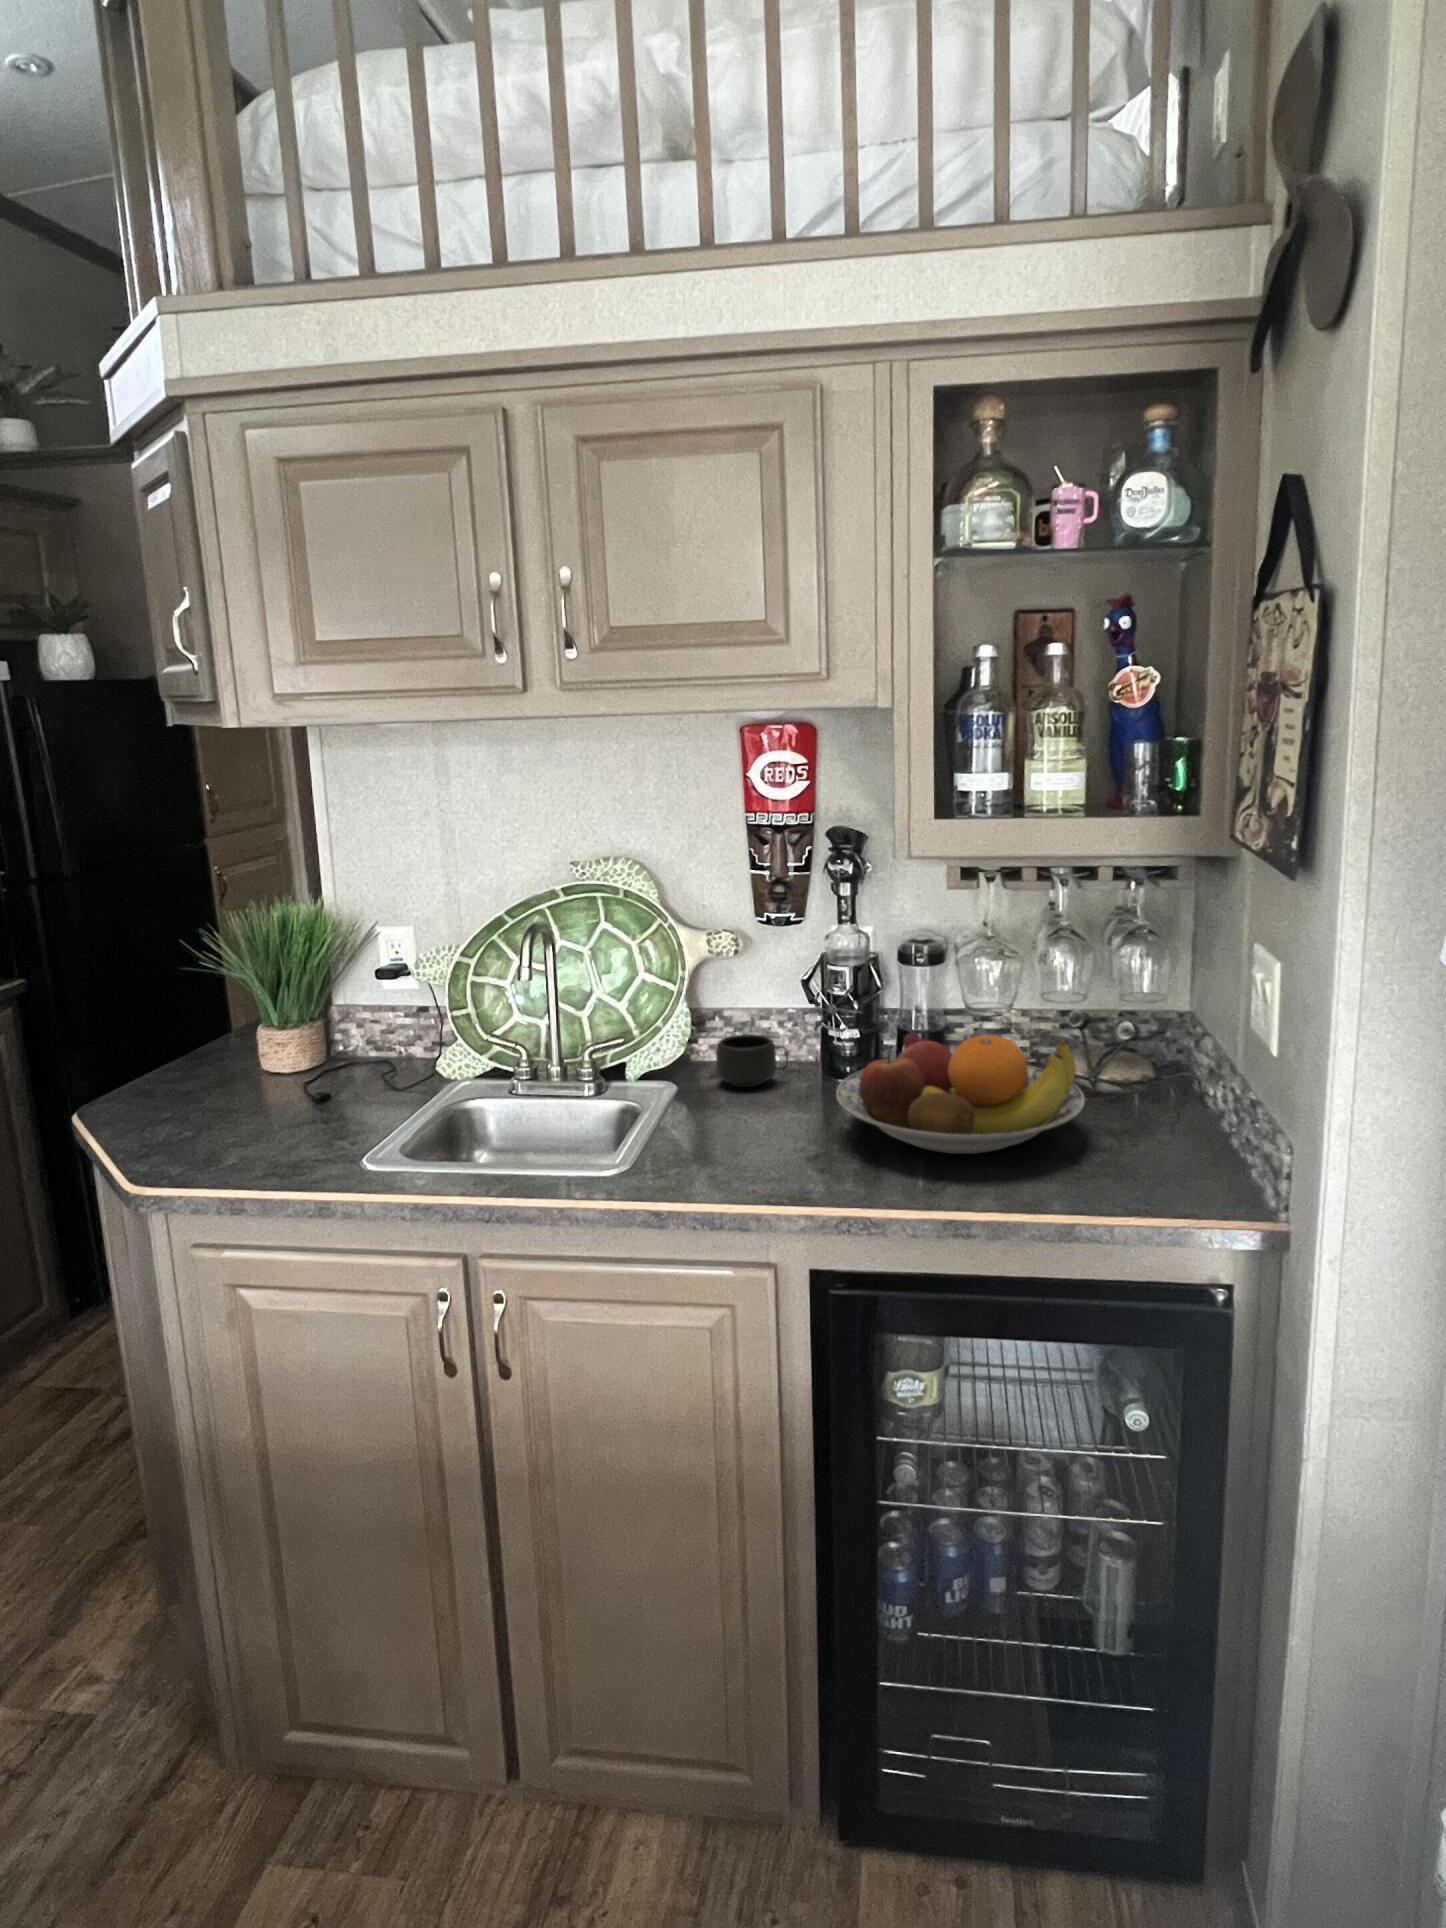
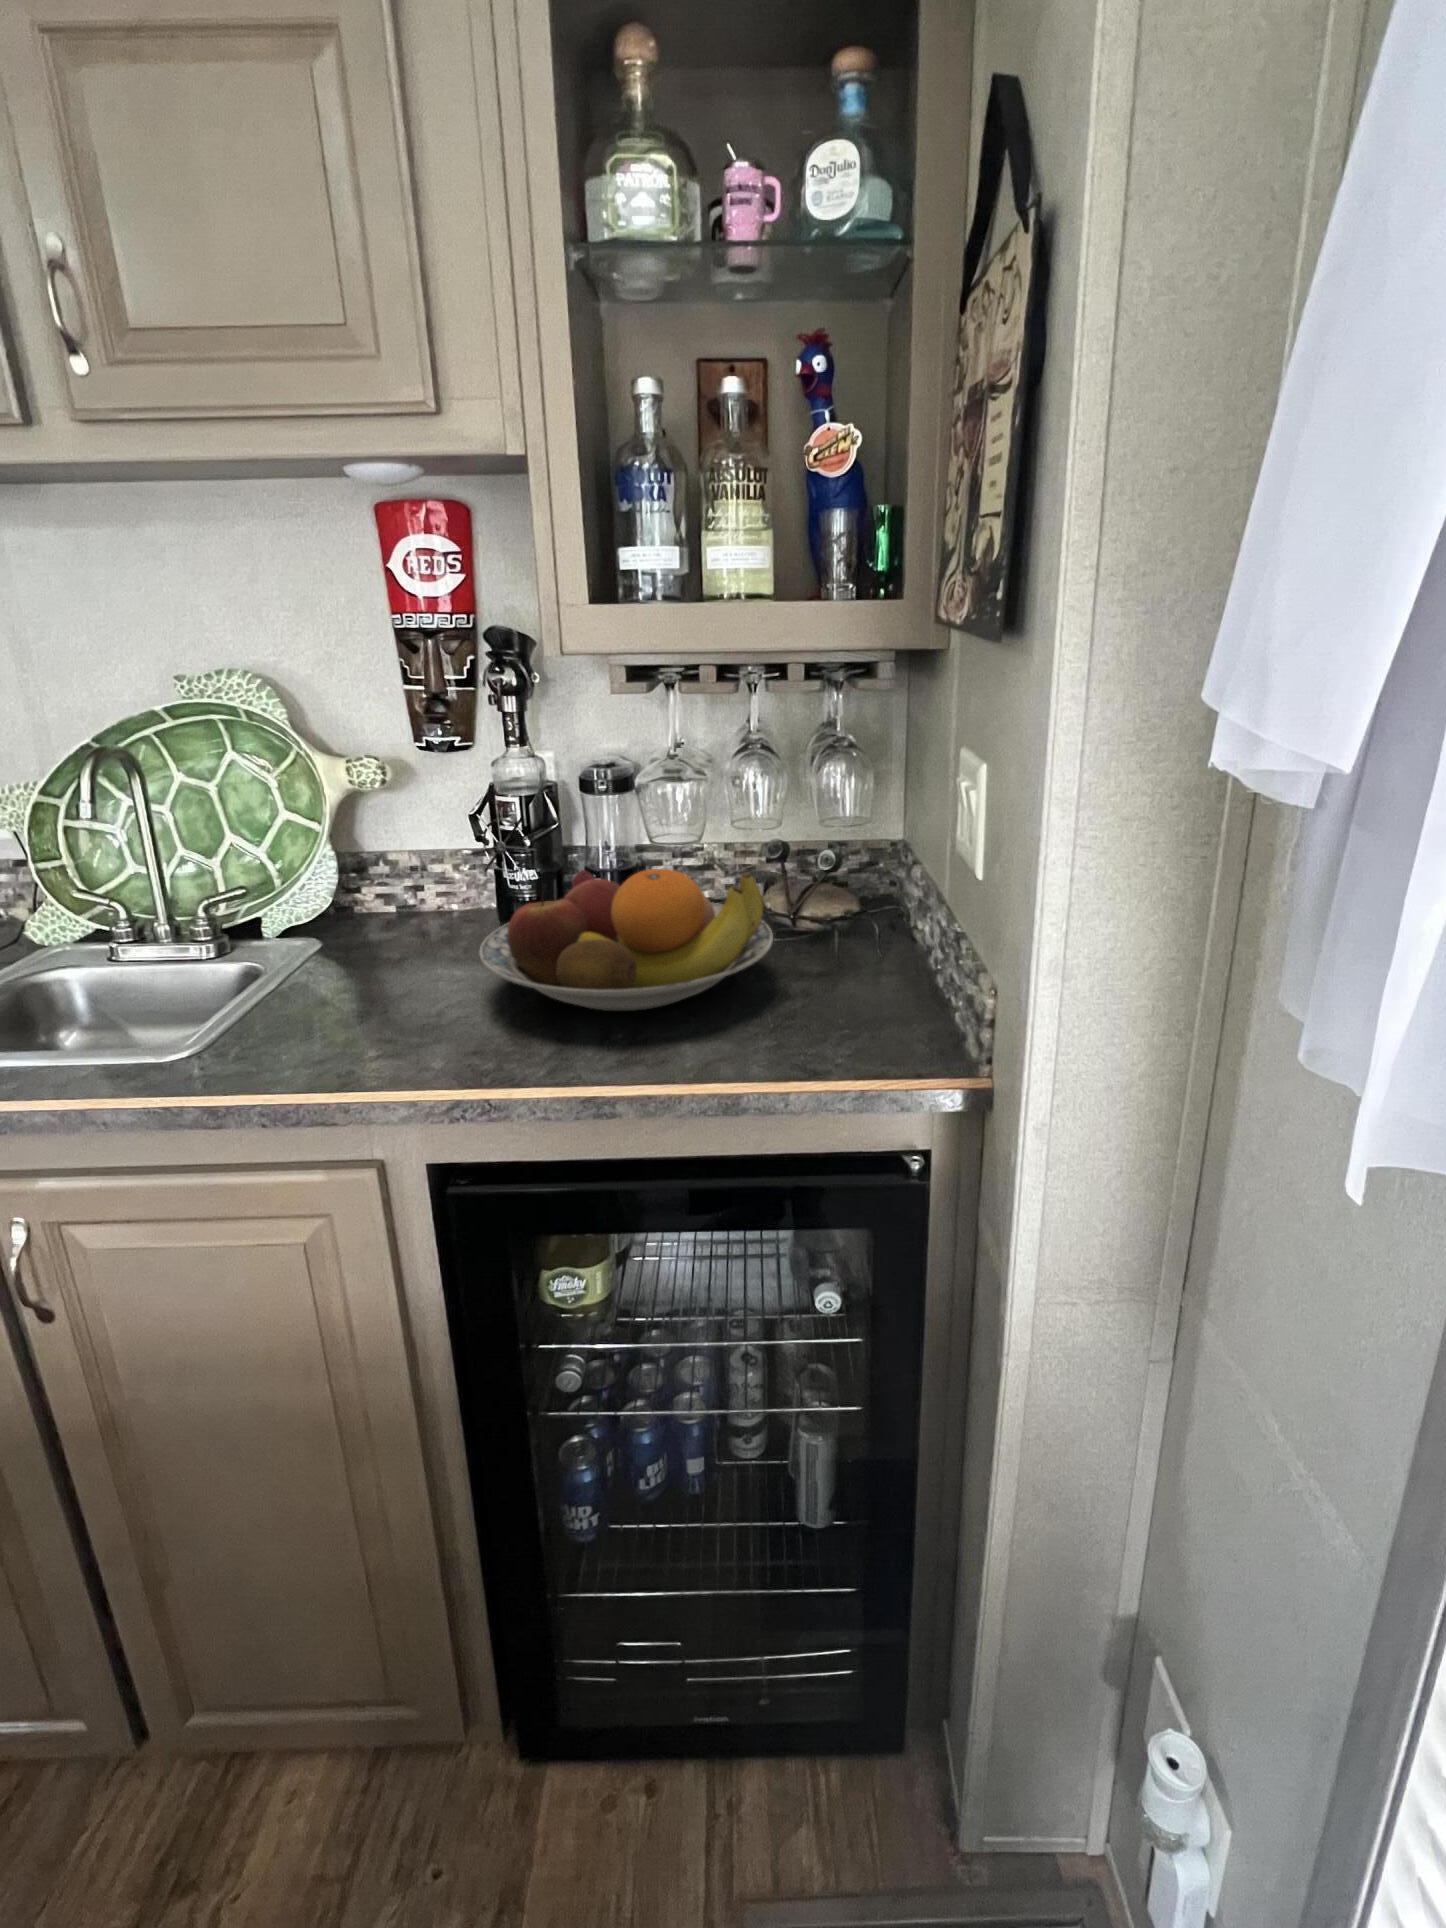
mug: present [716,1034,788,1087] -> none [364,880,453,941]

